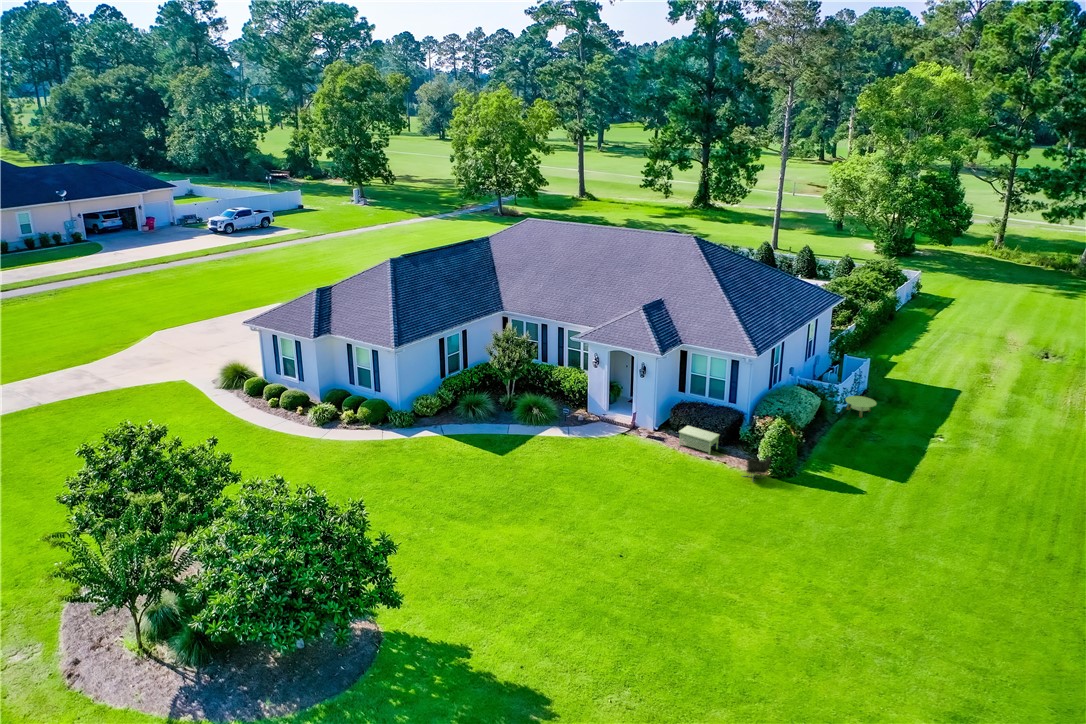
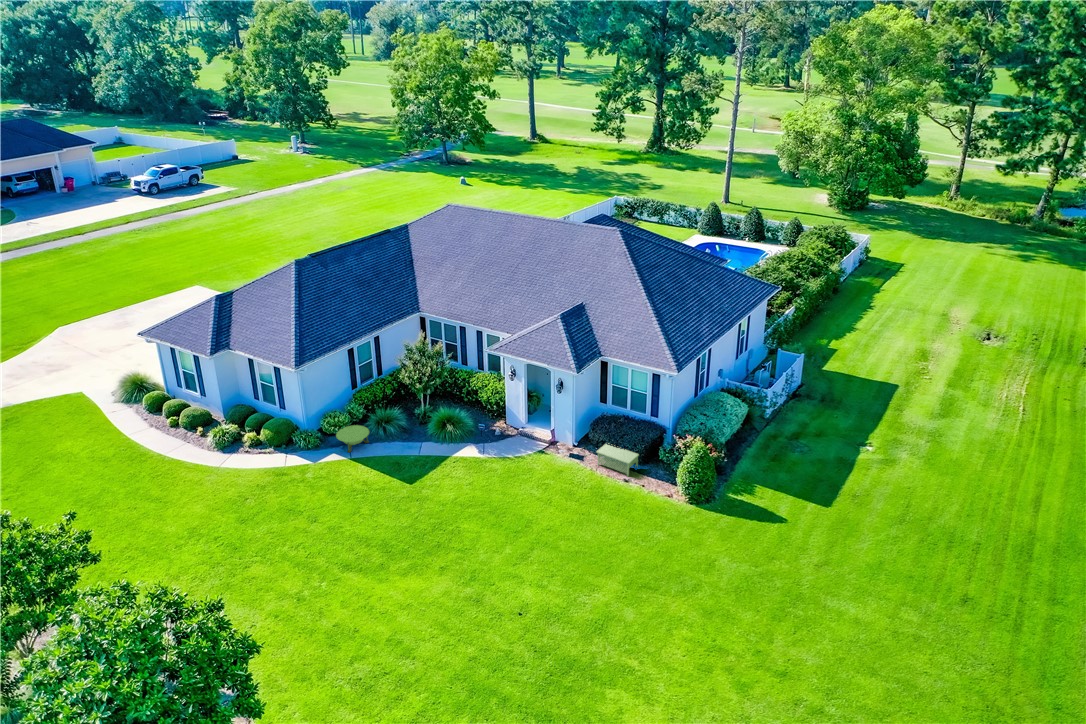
round table: present [846,396,876,417] -> present [336,425,369,452]
lounge chair: present [747,456,772,478] -> none [658,483,688,511]

